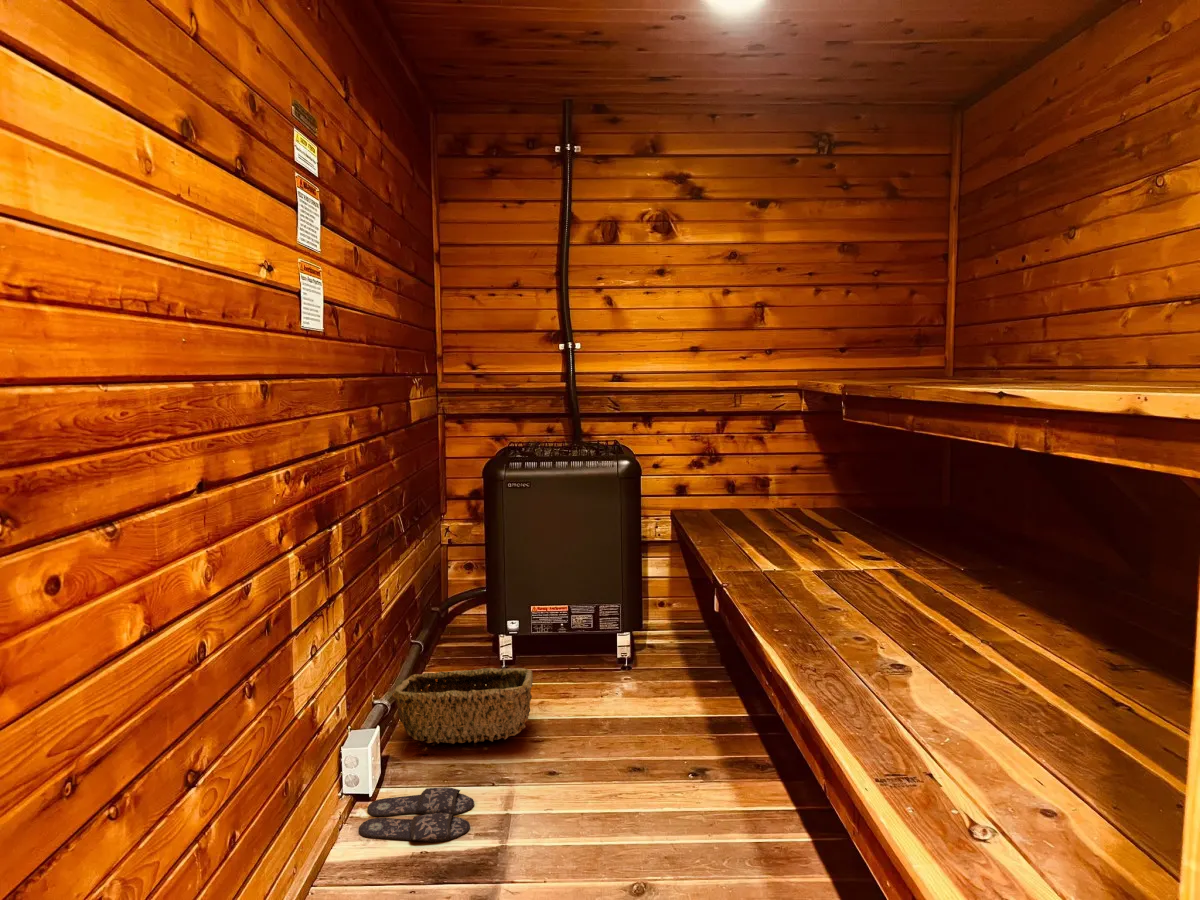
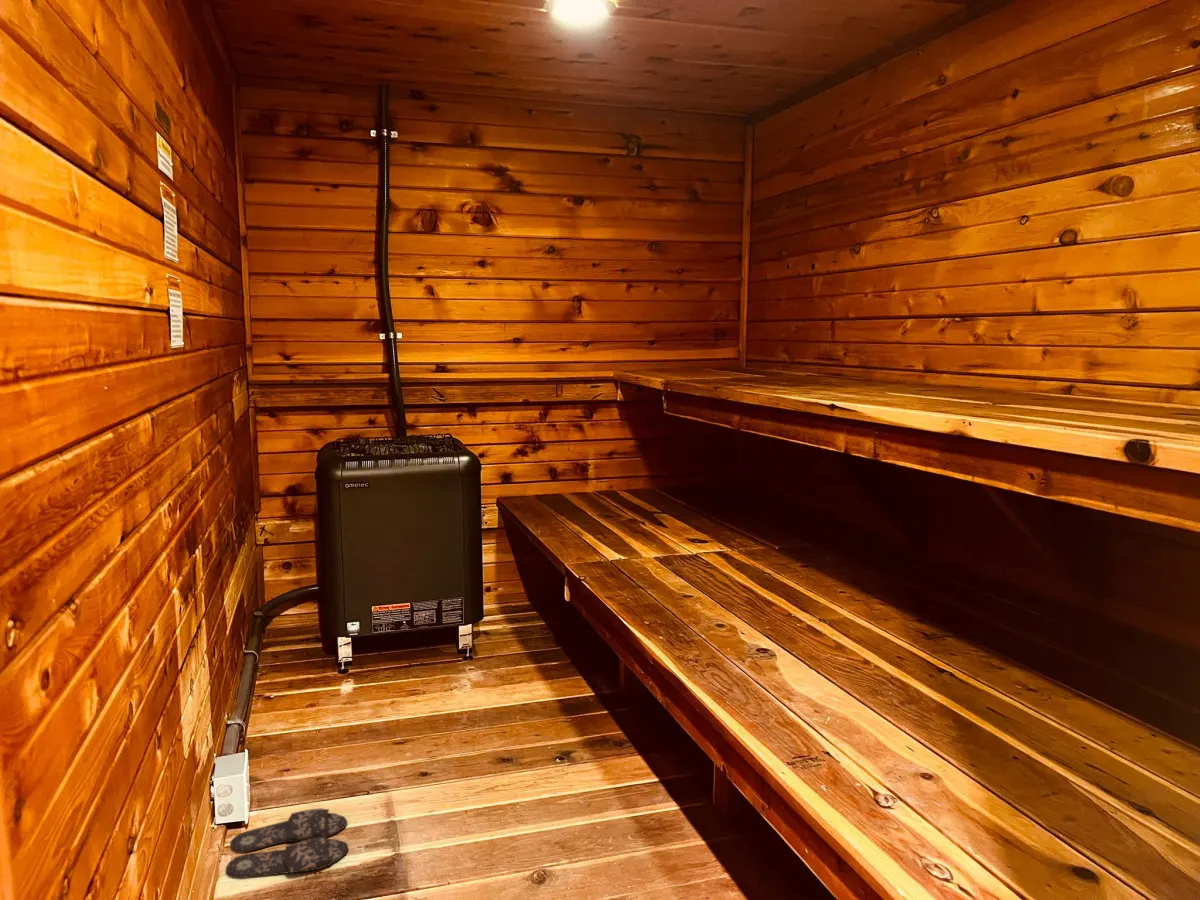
woven basket: present [392,668,533,744] -> none [240,672,391,763]

